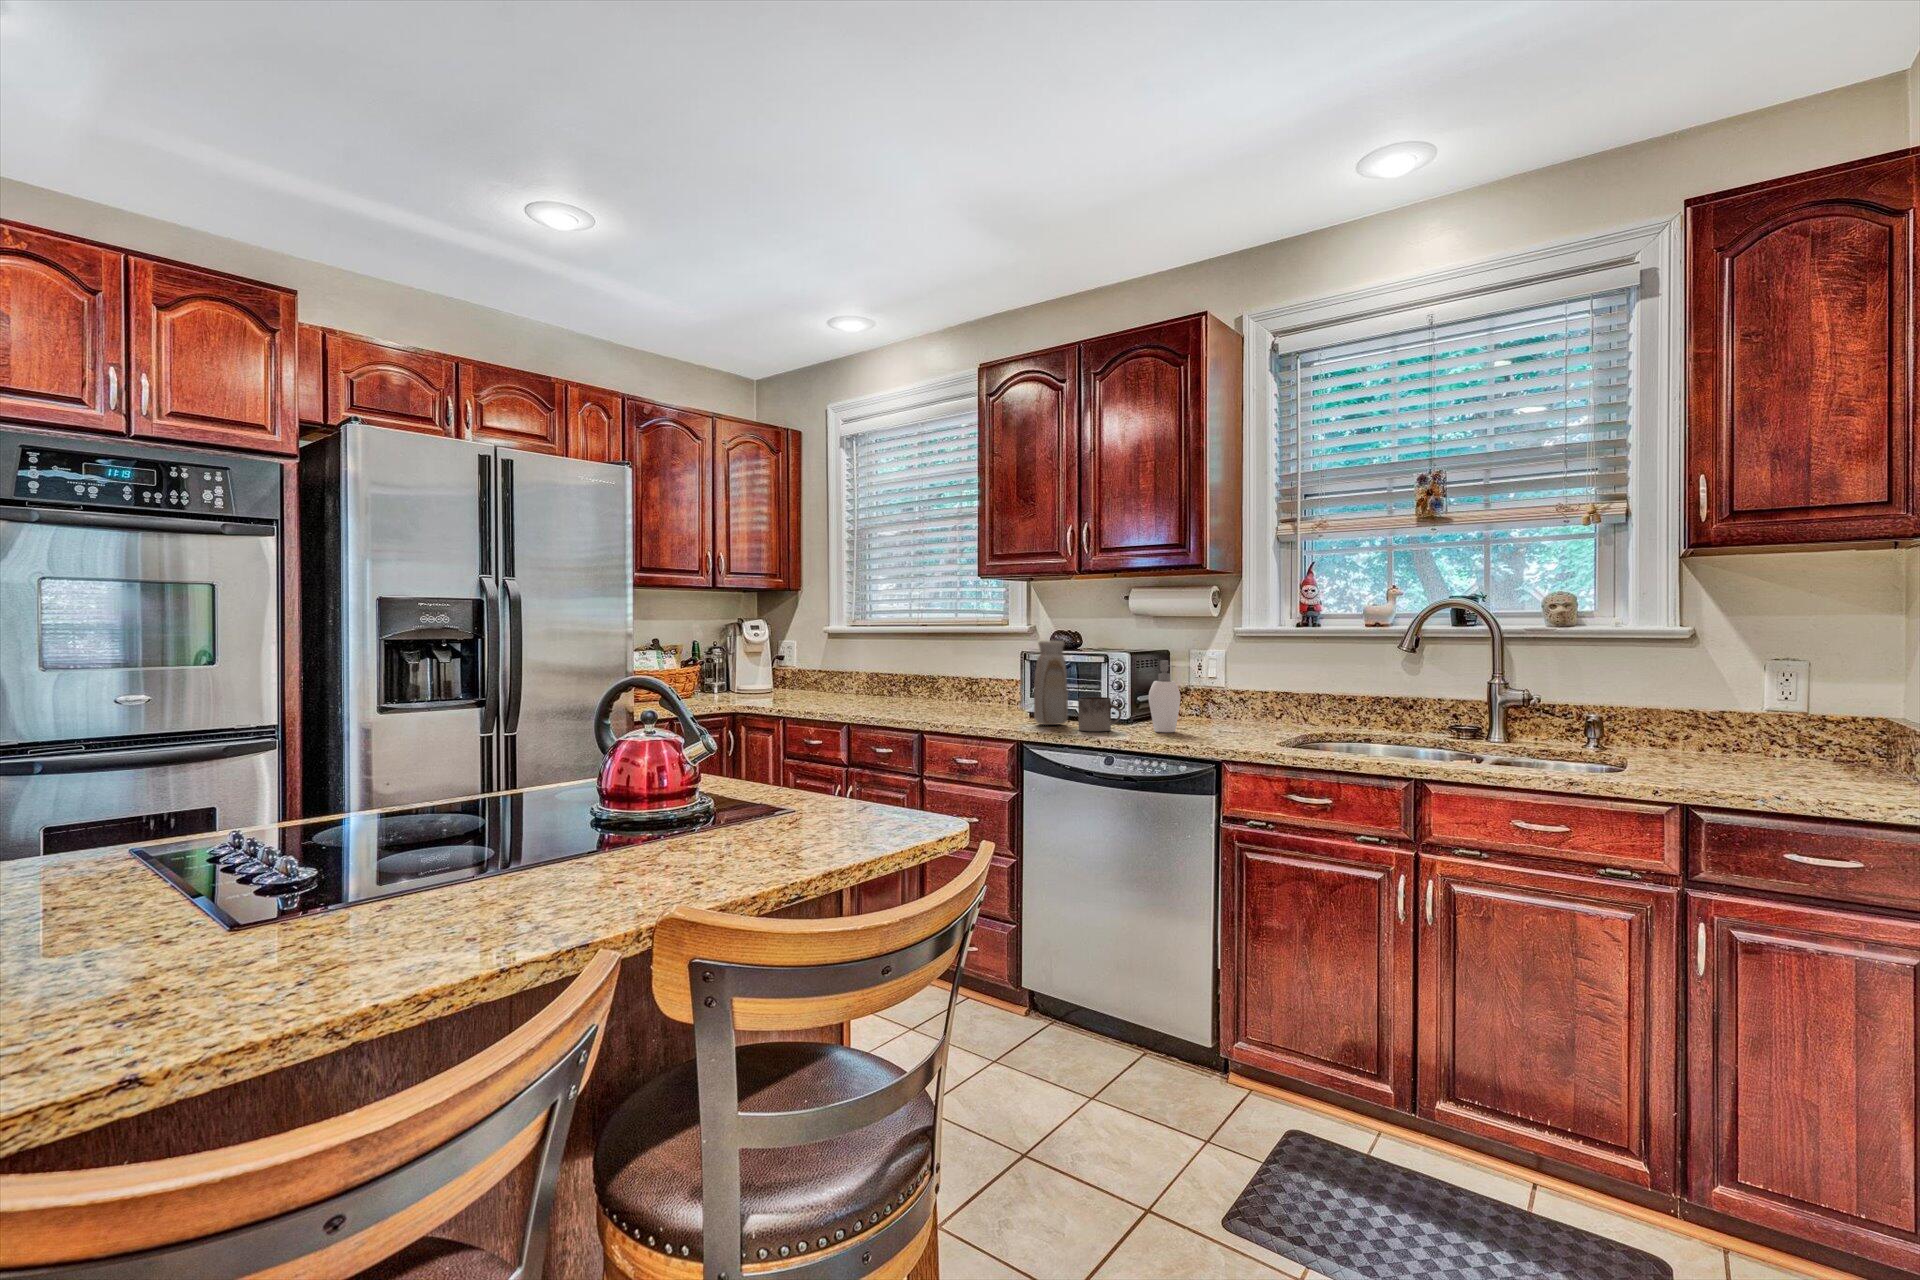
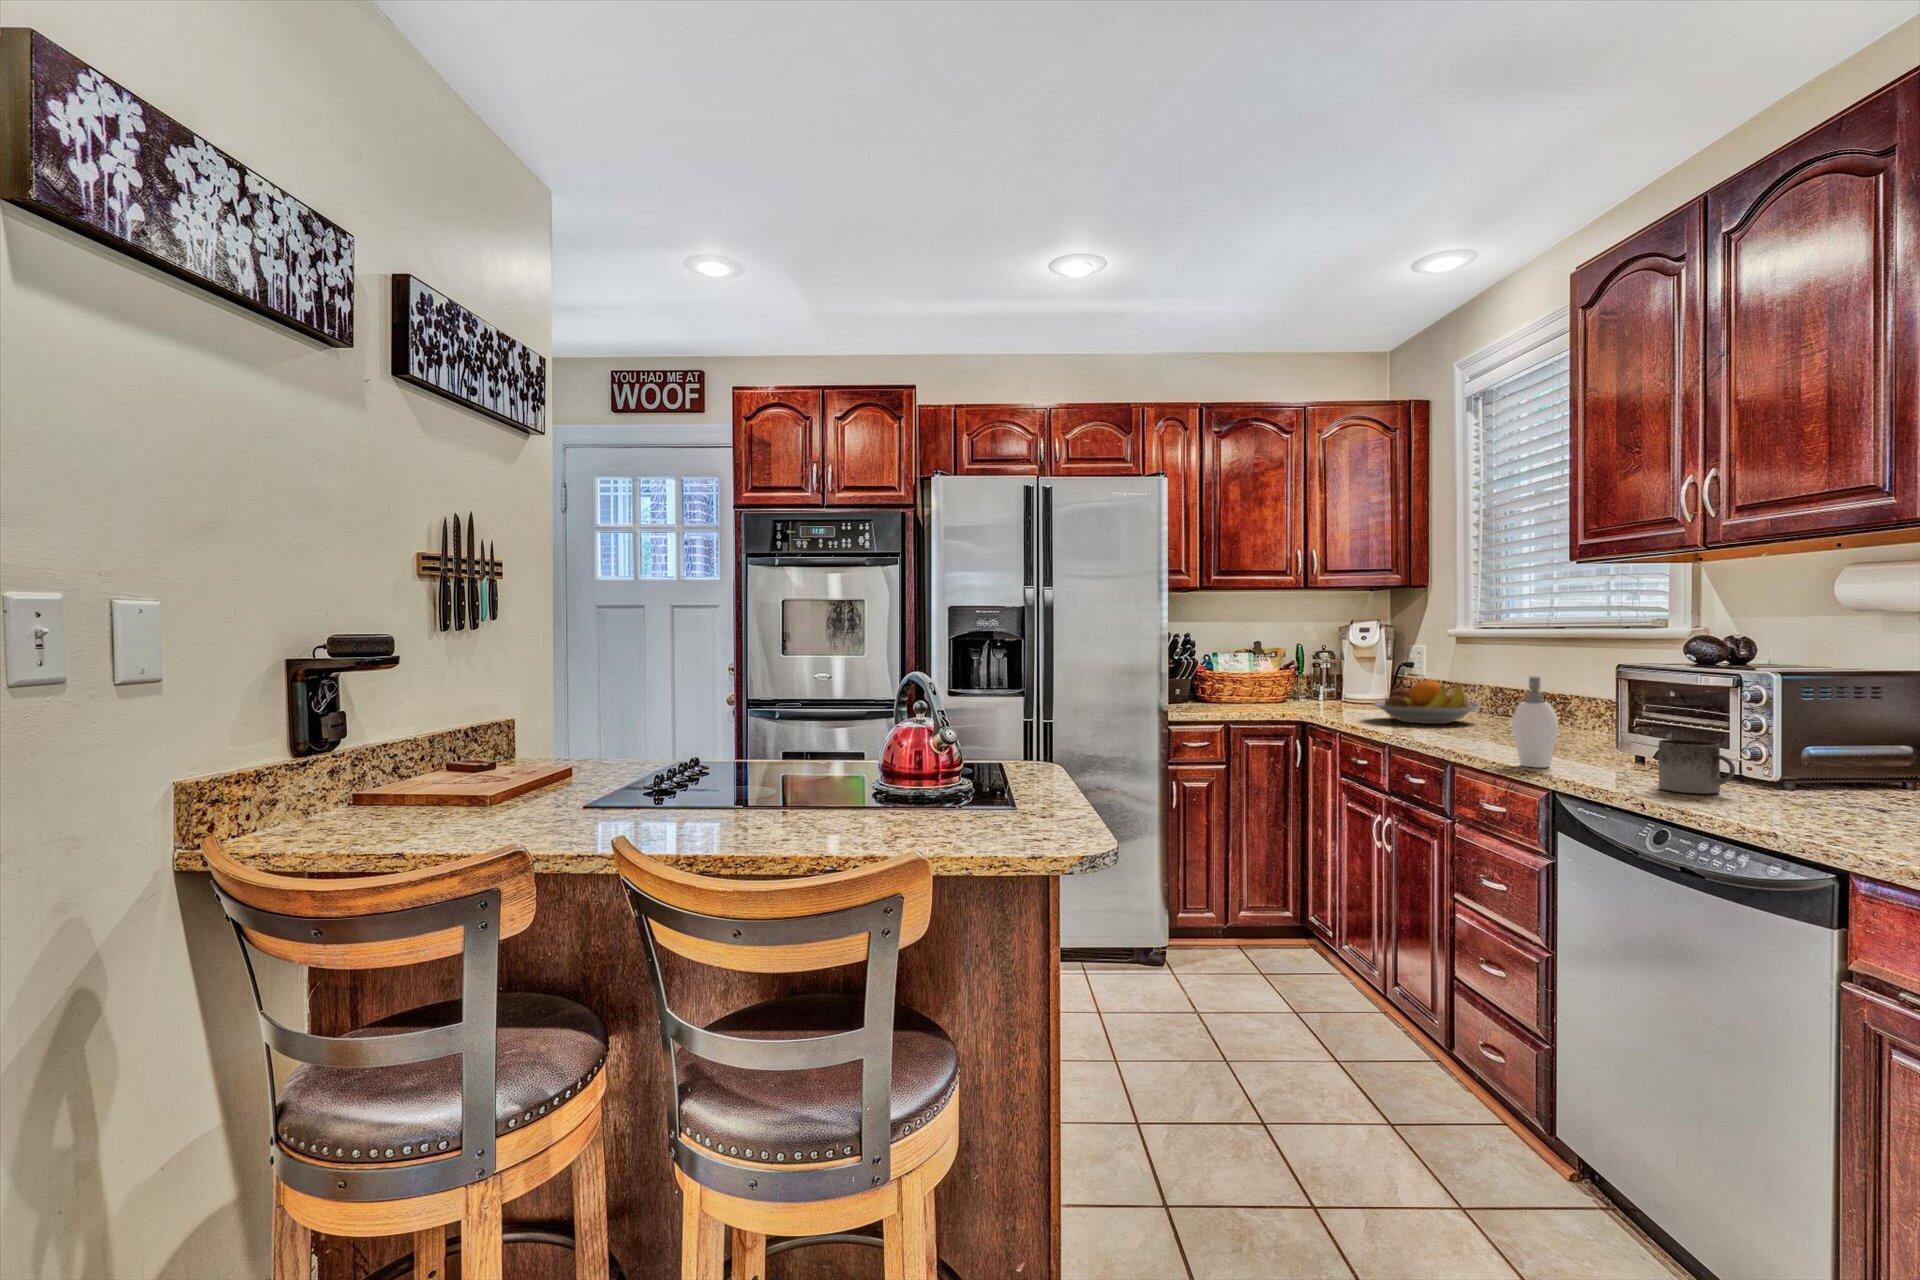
vase: present [1034,641,1068,725] -> none [1610,654,1669,776]
soap dispenser: present [1149,660,1181,732] -> present [1512,676,1558,768]
fruit bowl: none [793,668,876,705] -> present [1373,680,1480,724]

